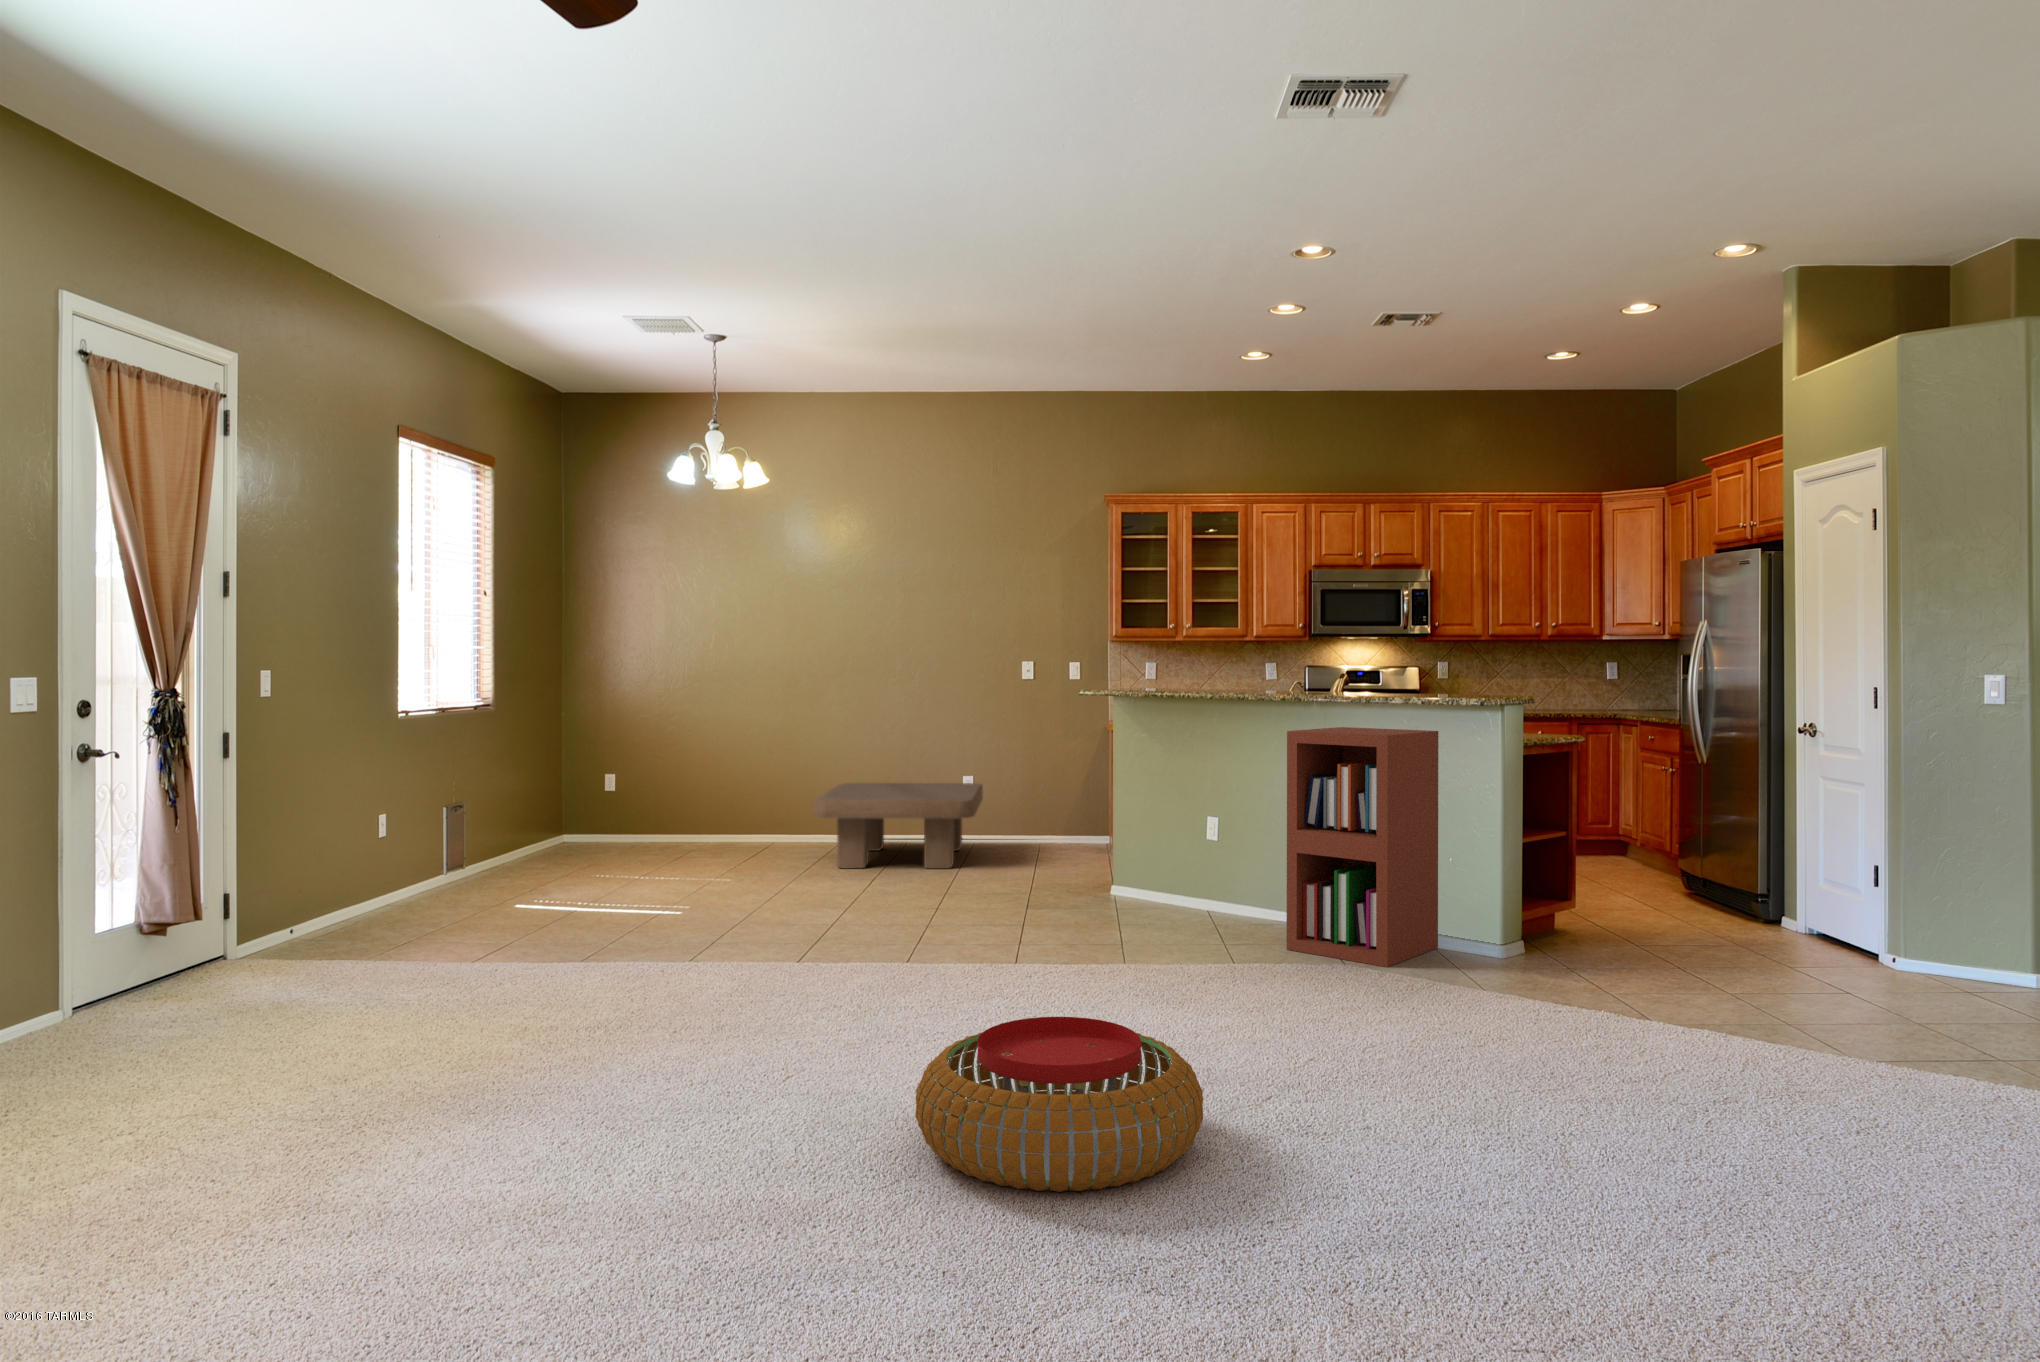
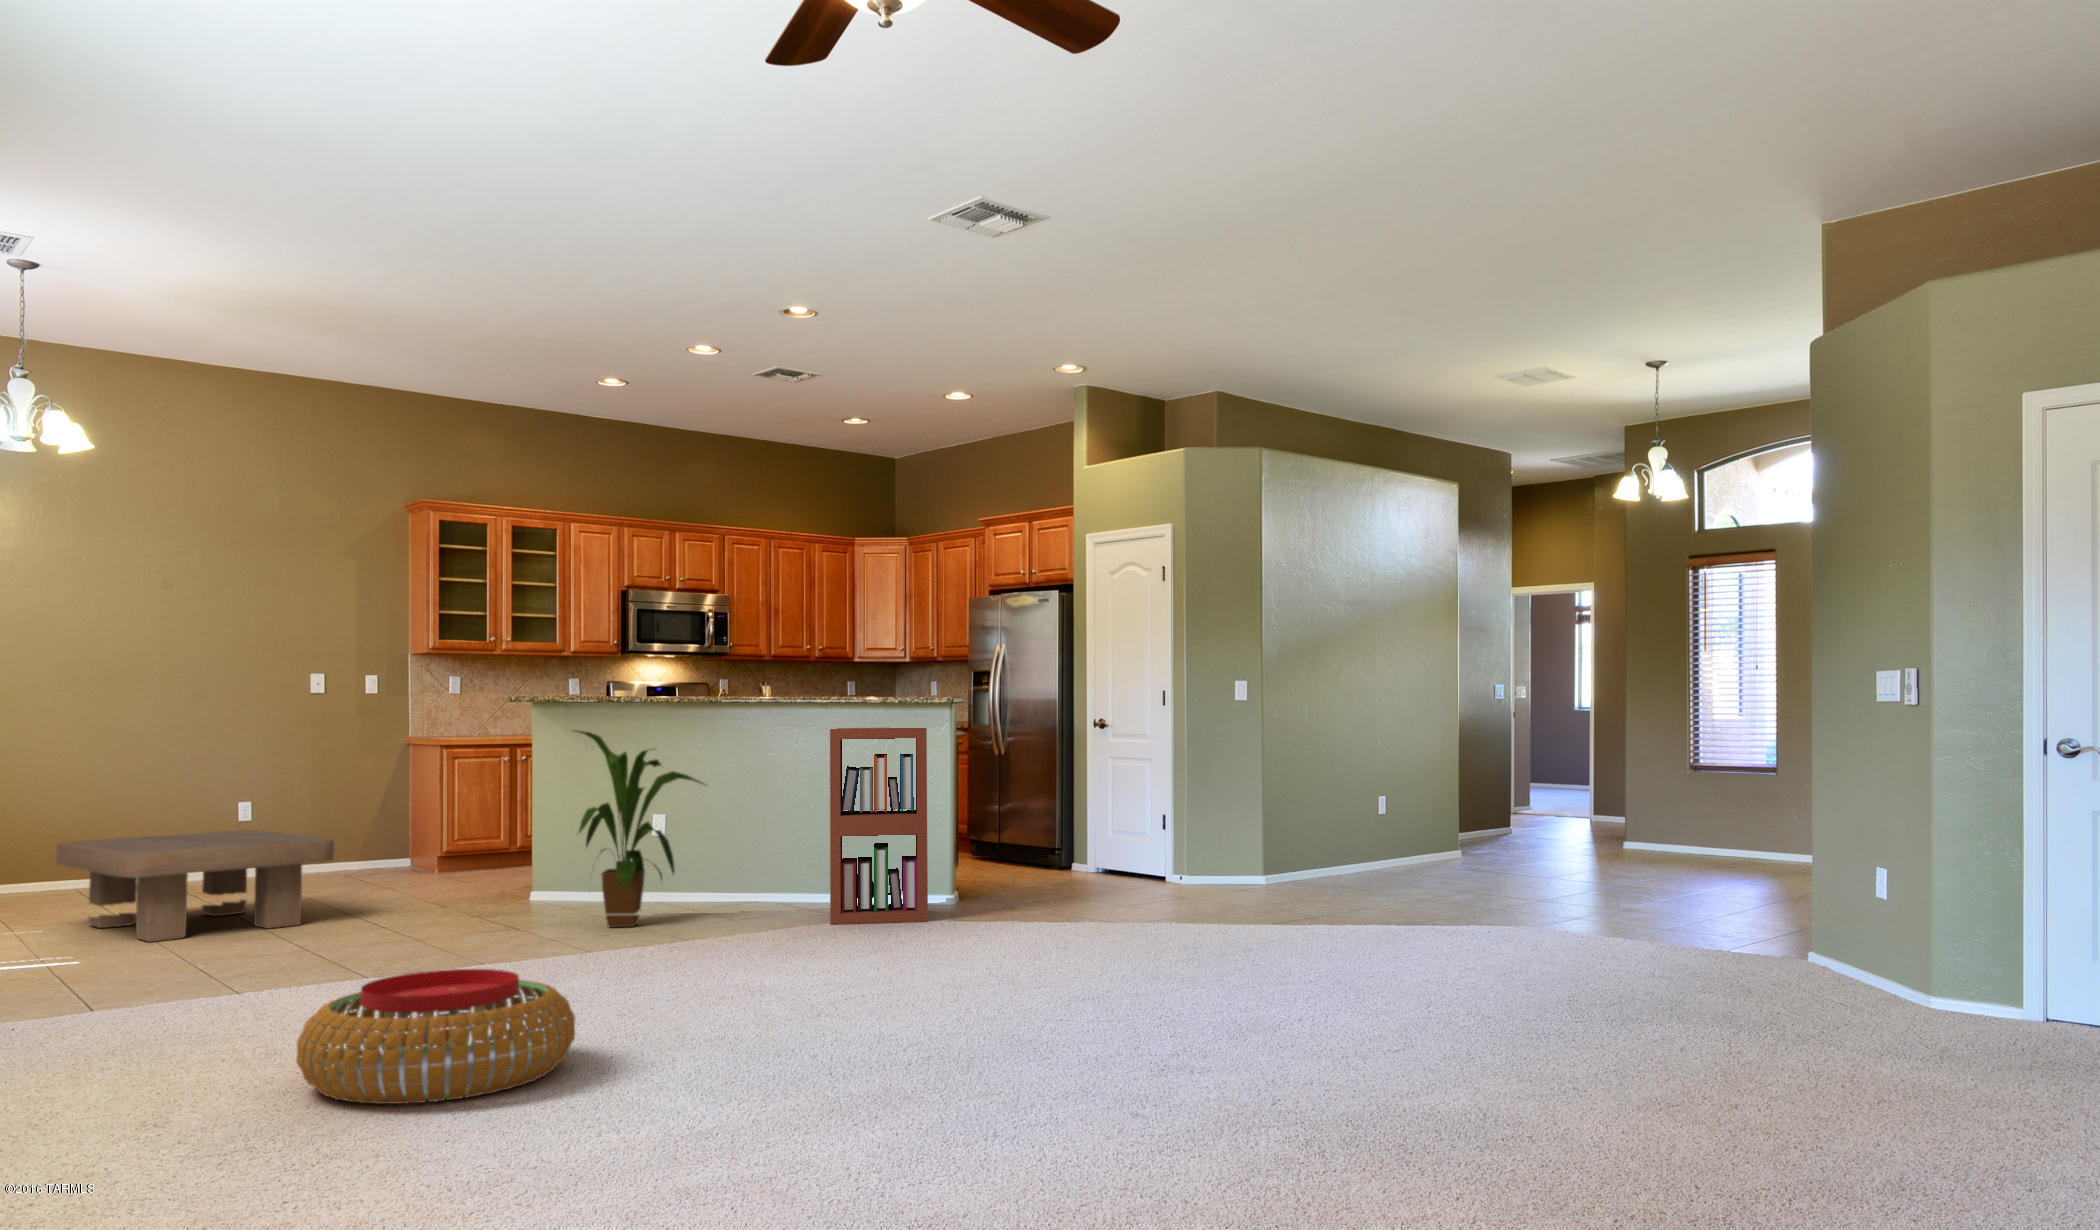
house plant: none [1060,719,1210,916] -> present [575,731,707,928]
pouf: present [915,1017,1203,1192] -> present [296,969,576,1104]

